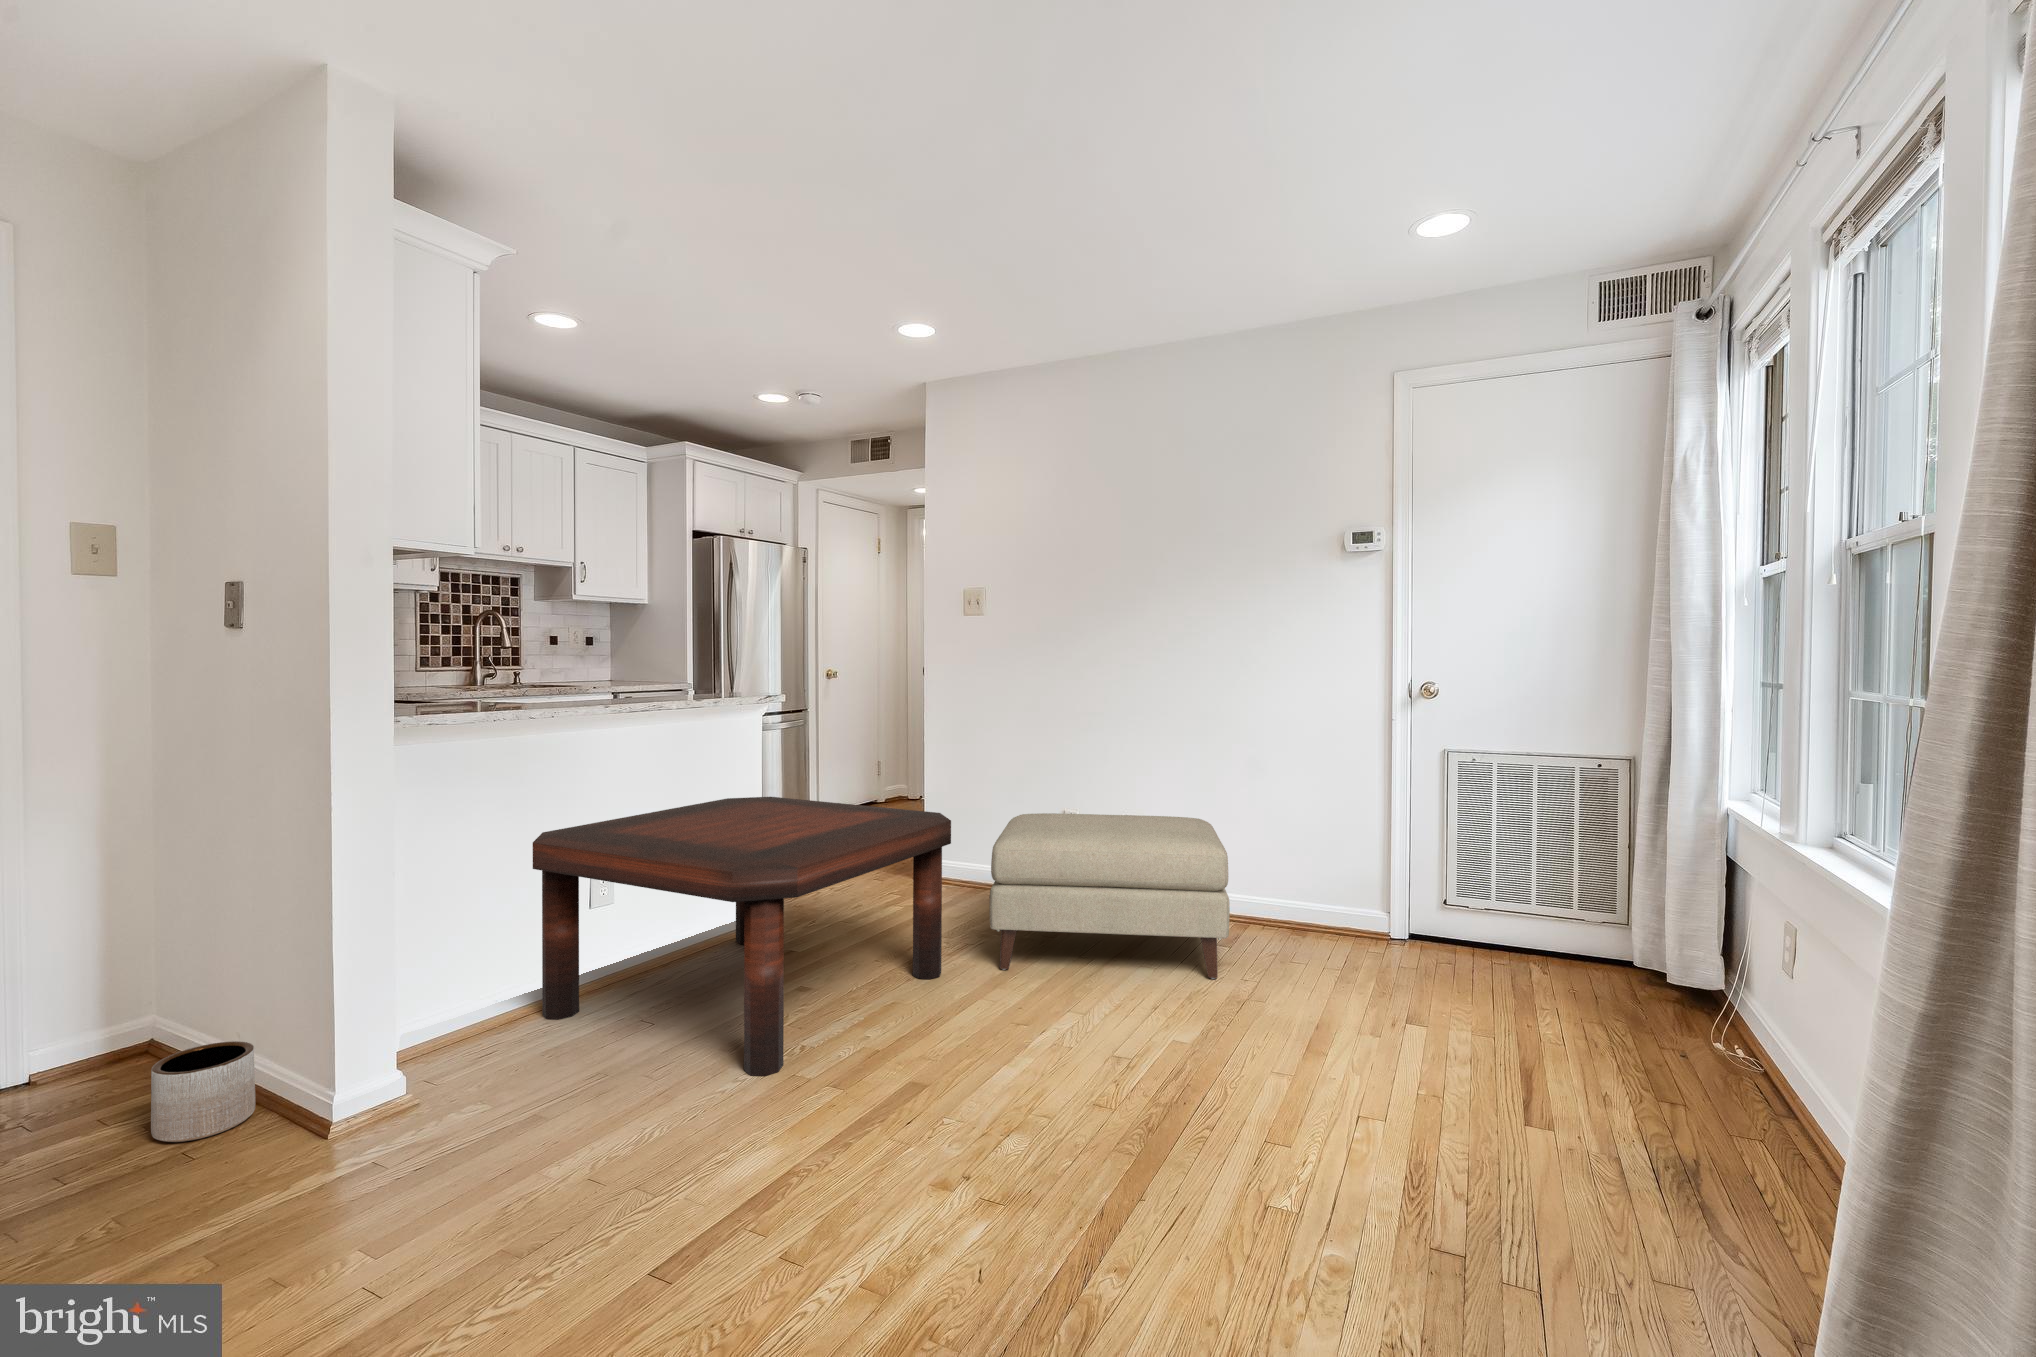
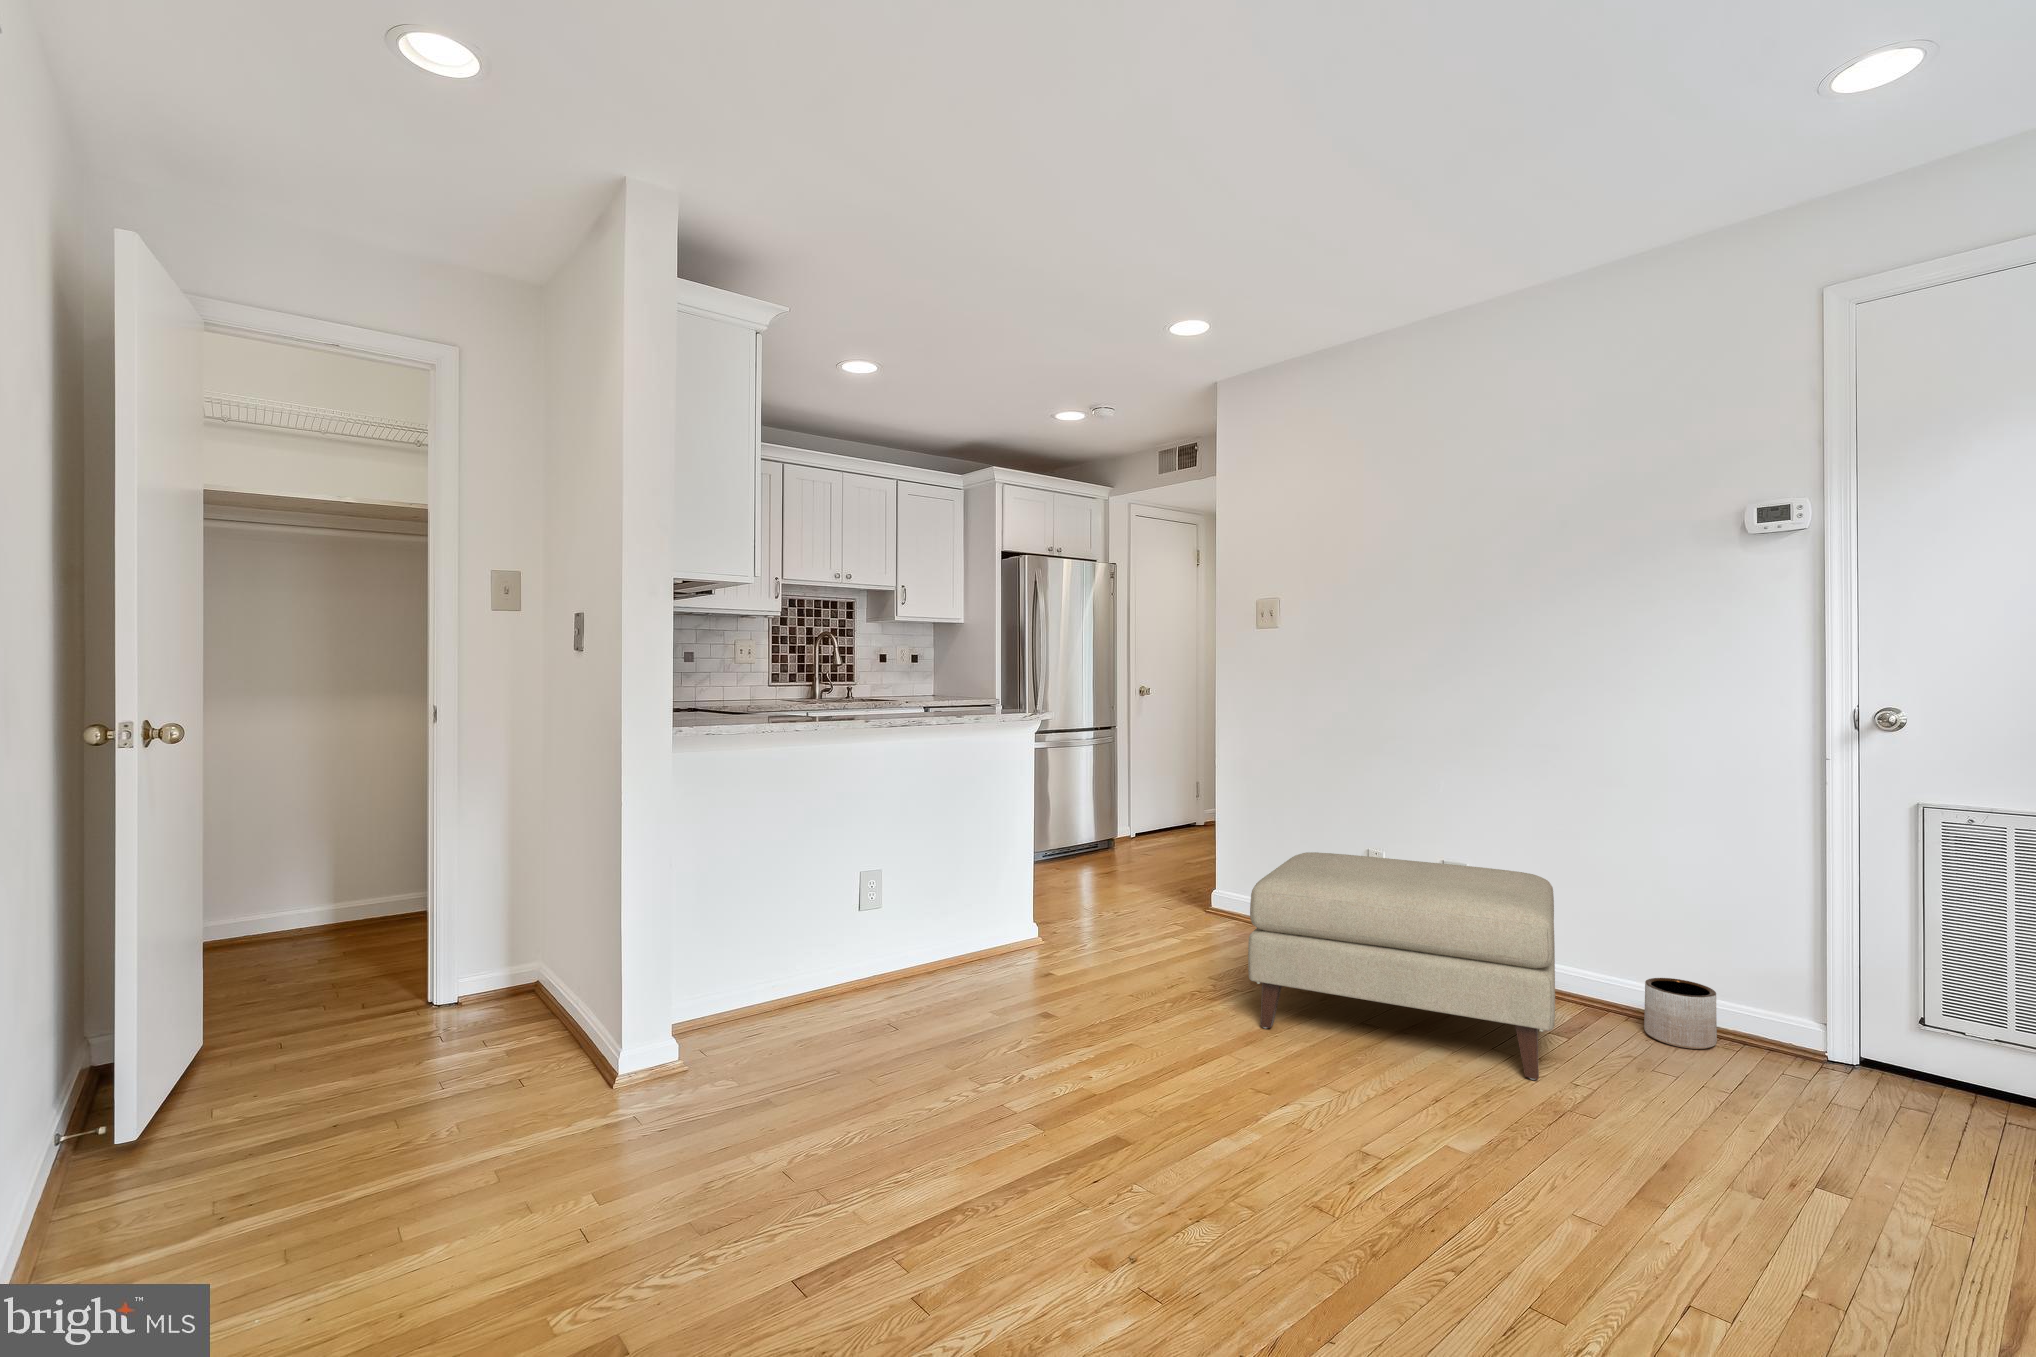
coffee table: present [533,797,951,1076] -> none [798,815,1200,1103]
planter: present [151,1041,255,1142] -> present [1644,978,1717,1049]

